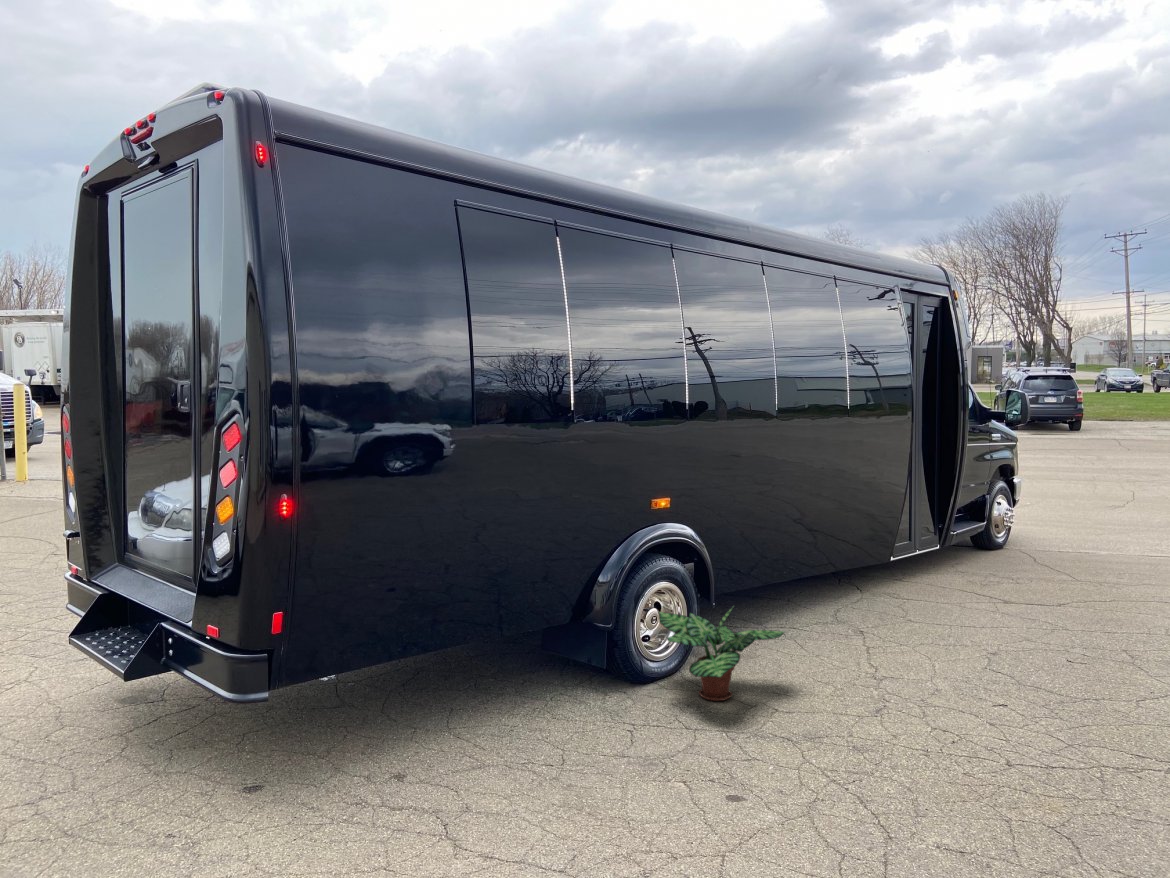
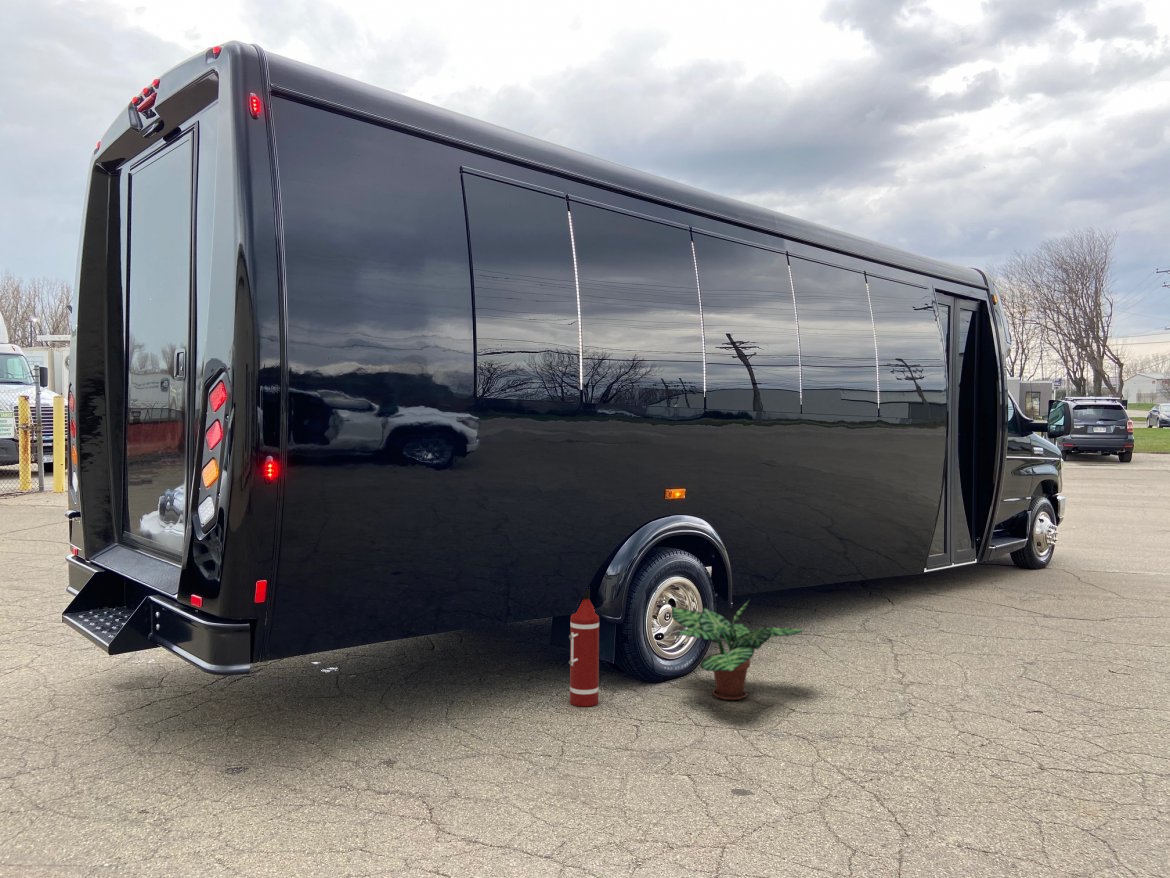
fire extinguisher: none [564,579,592,712] -> present [569,589,599,706]

